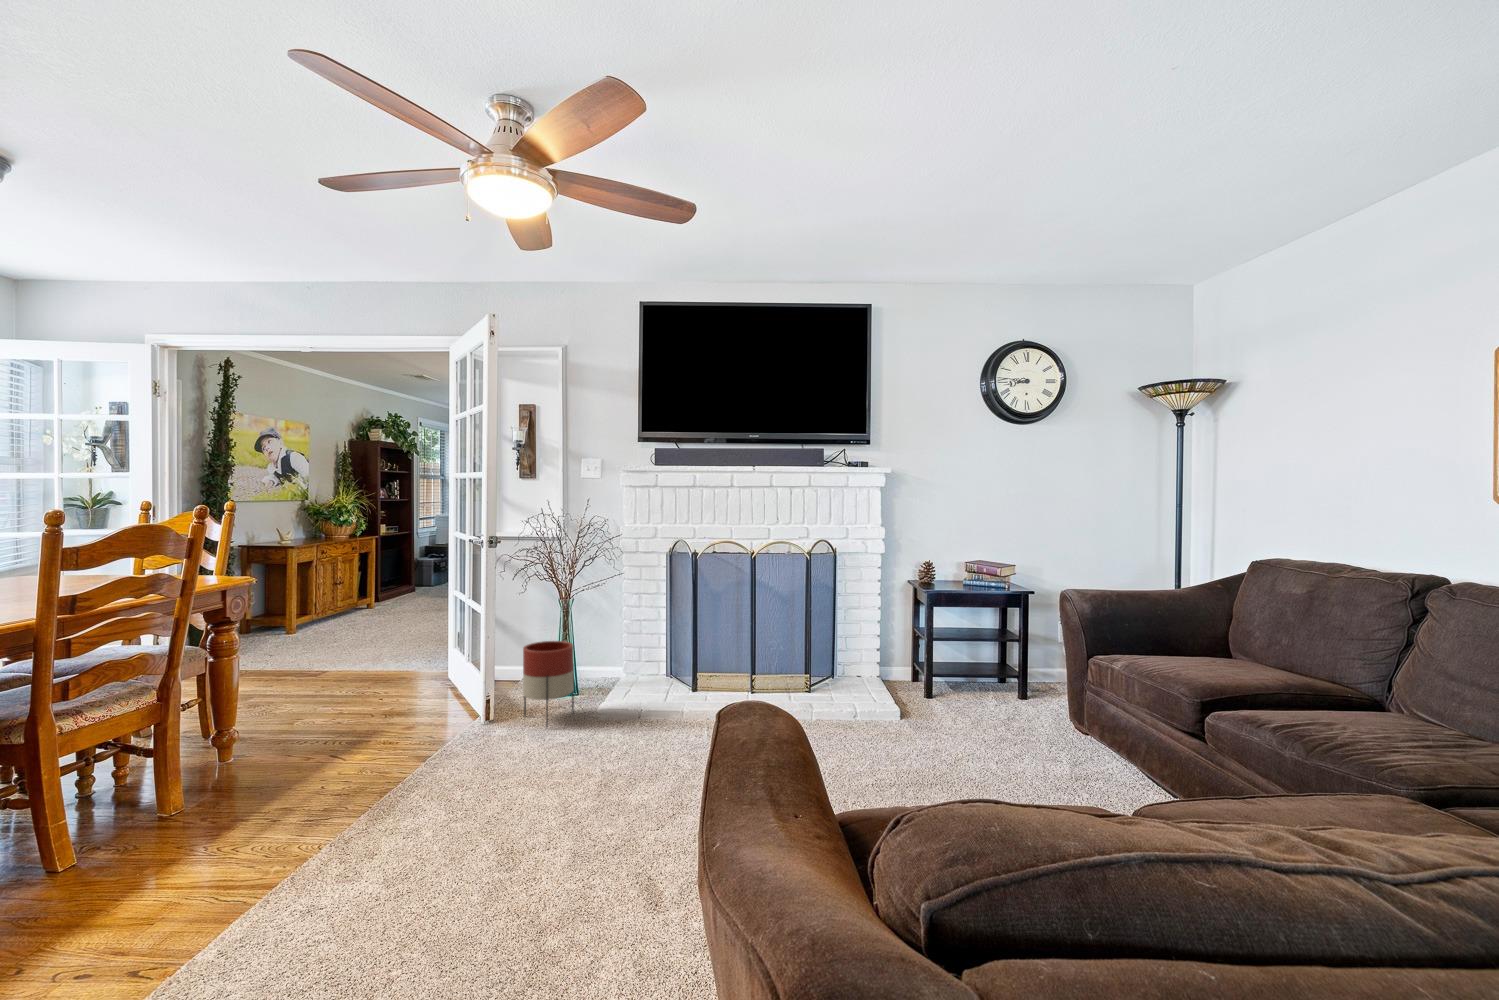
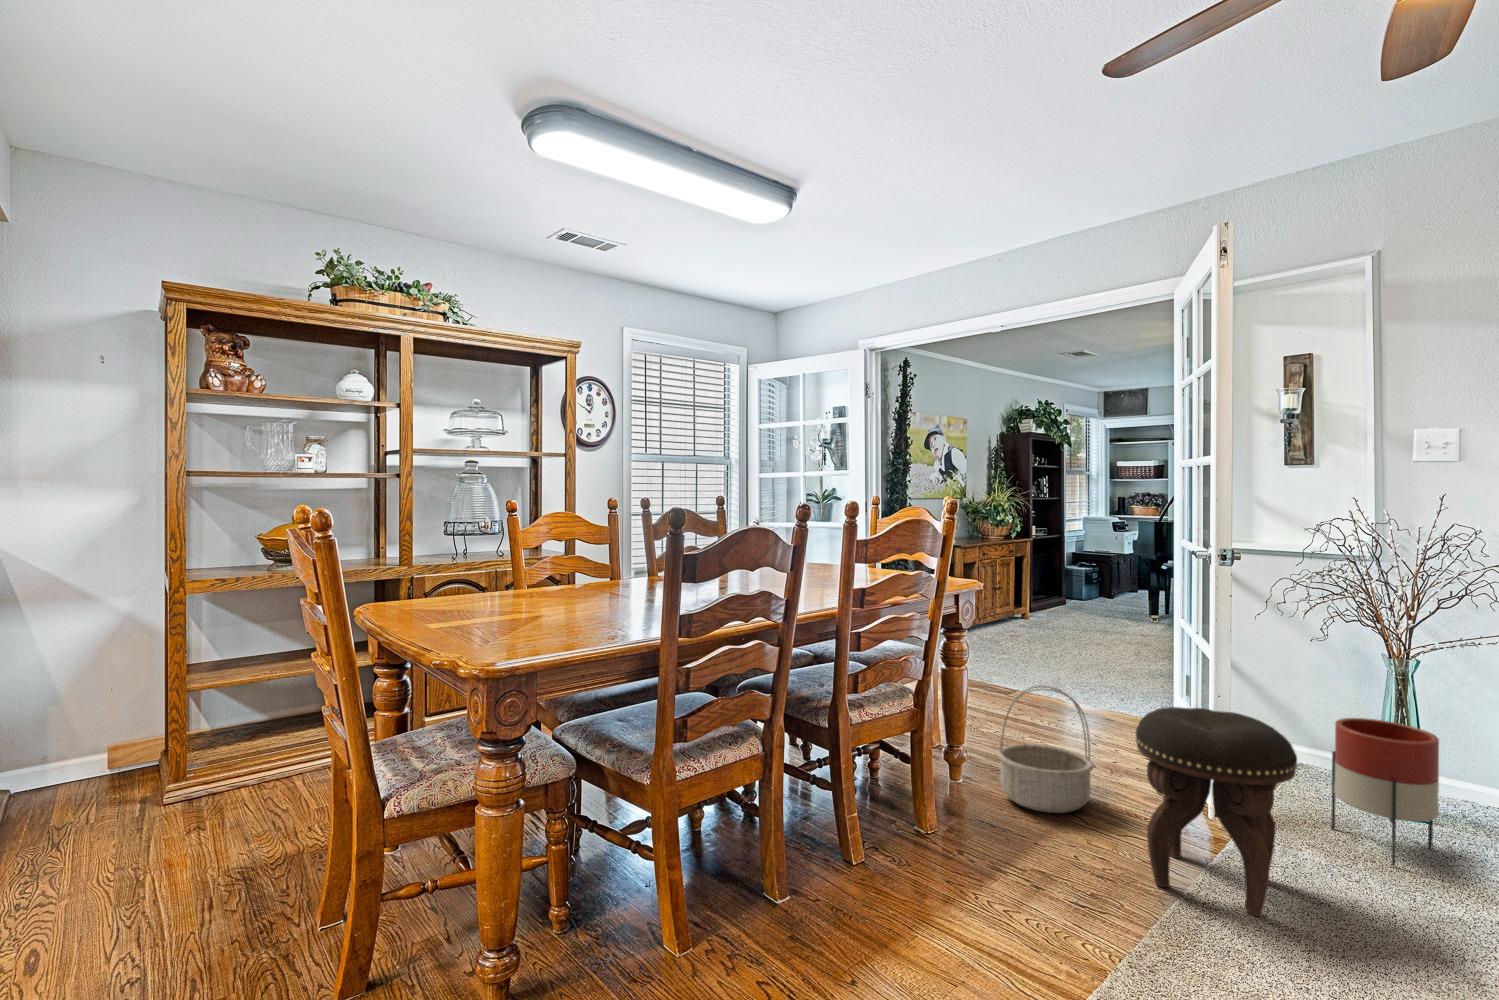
footstool: none [371,652,477,788] -> present [1136,707,1297,916]
basket: none [268,659,358,765] -> present [998,686,1093,813]

